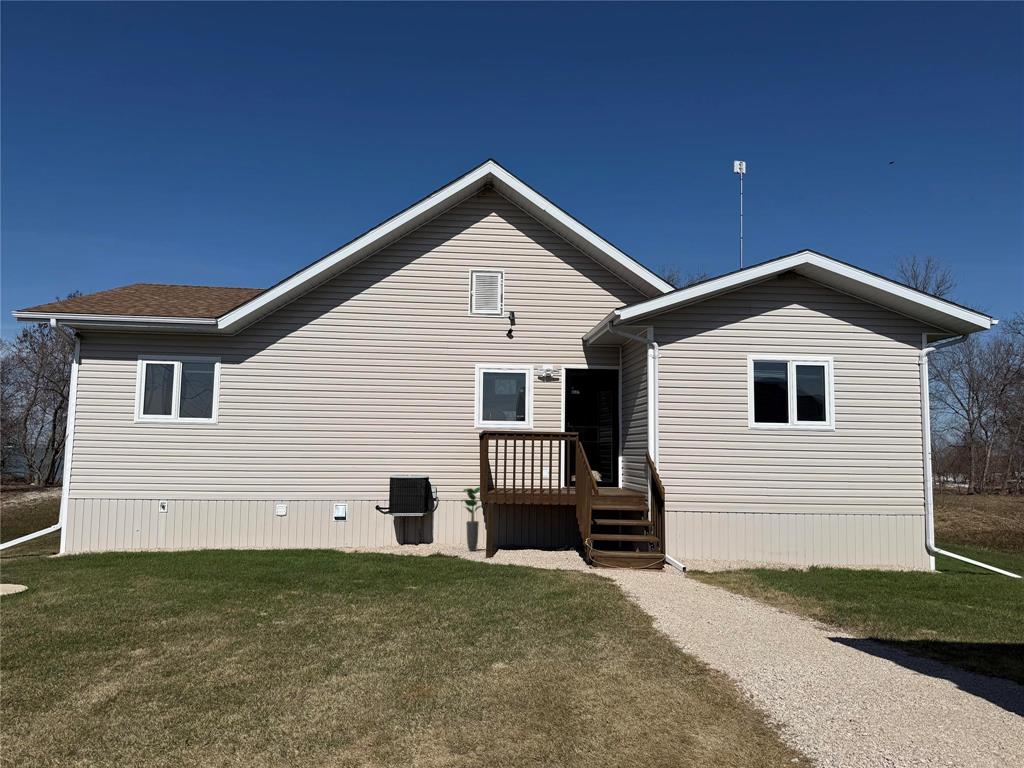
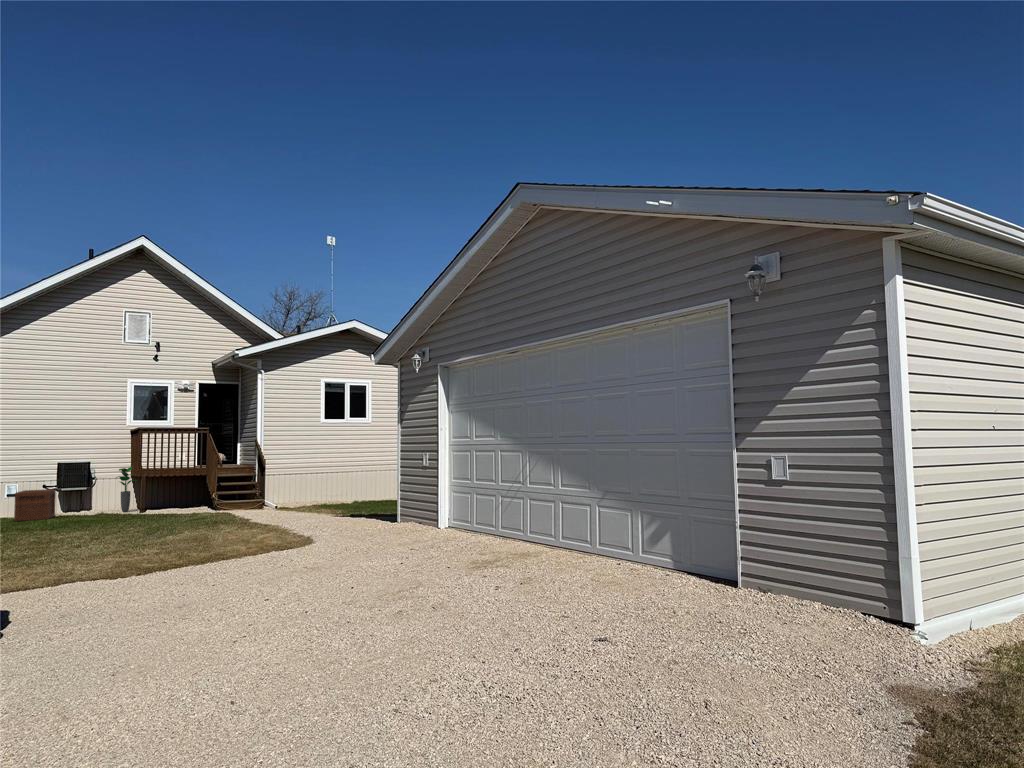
wooden crate: none [344,511,393,554] -> present [14,489,56,521]

